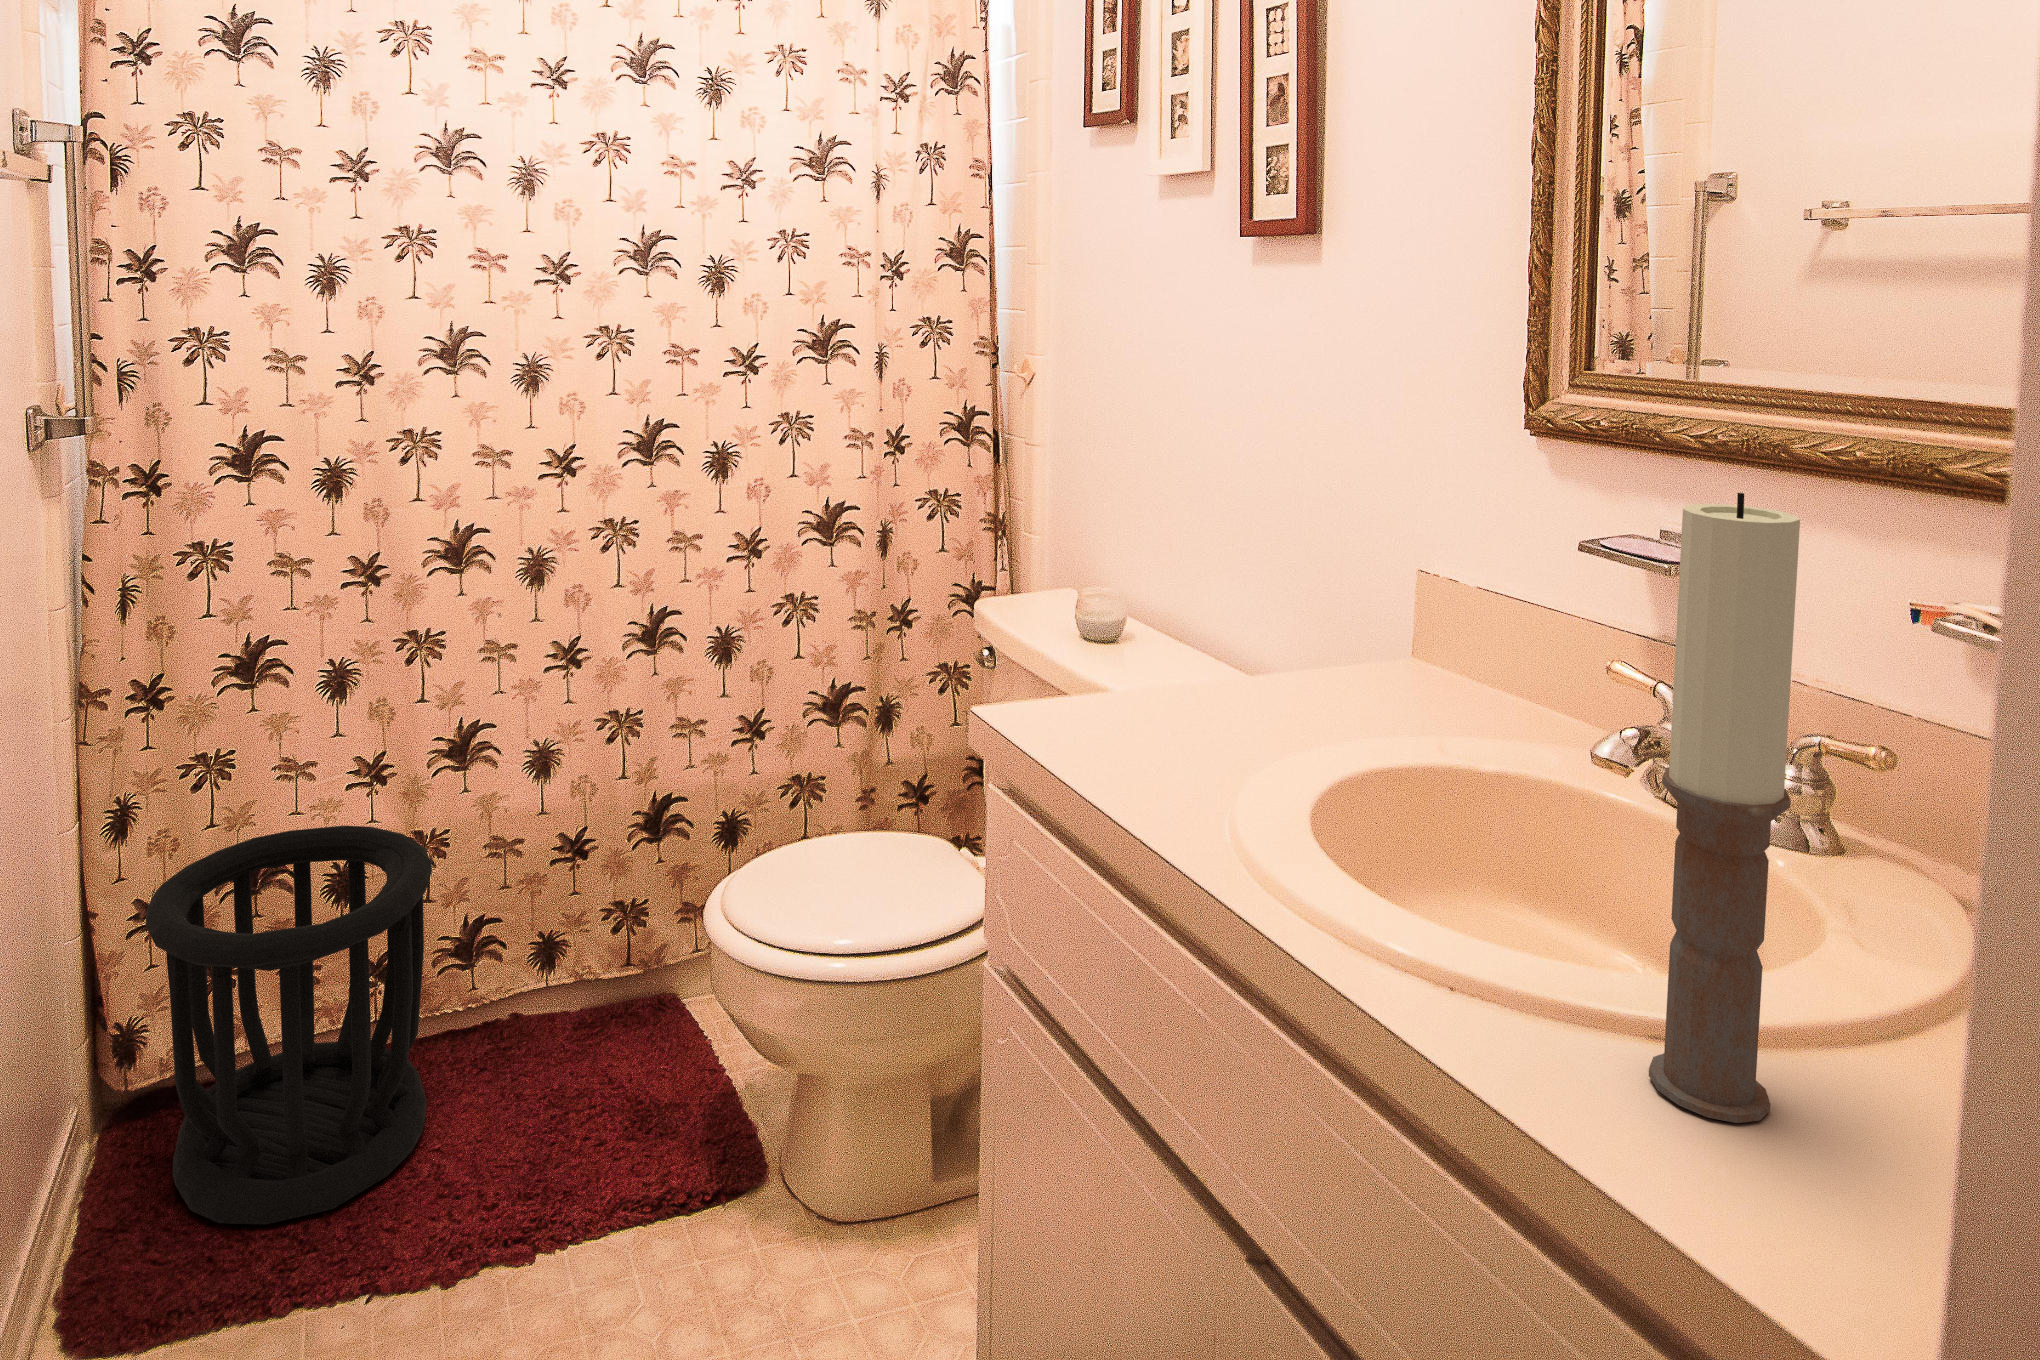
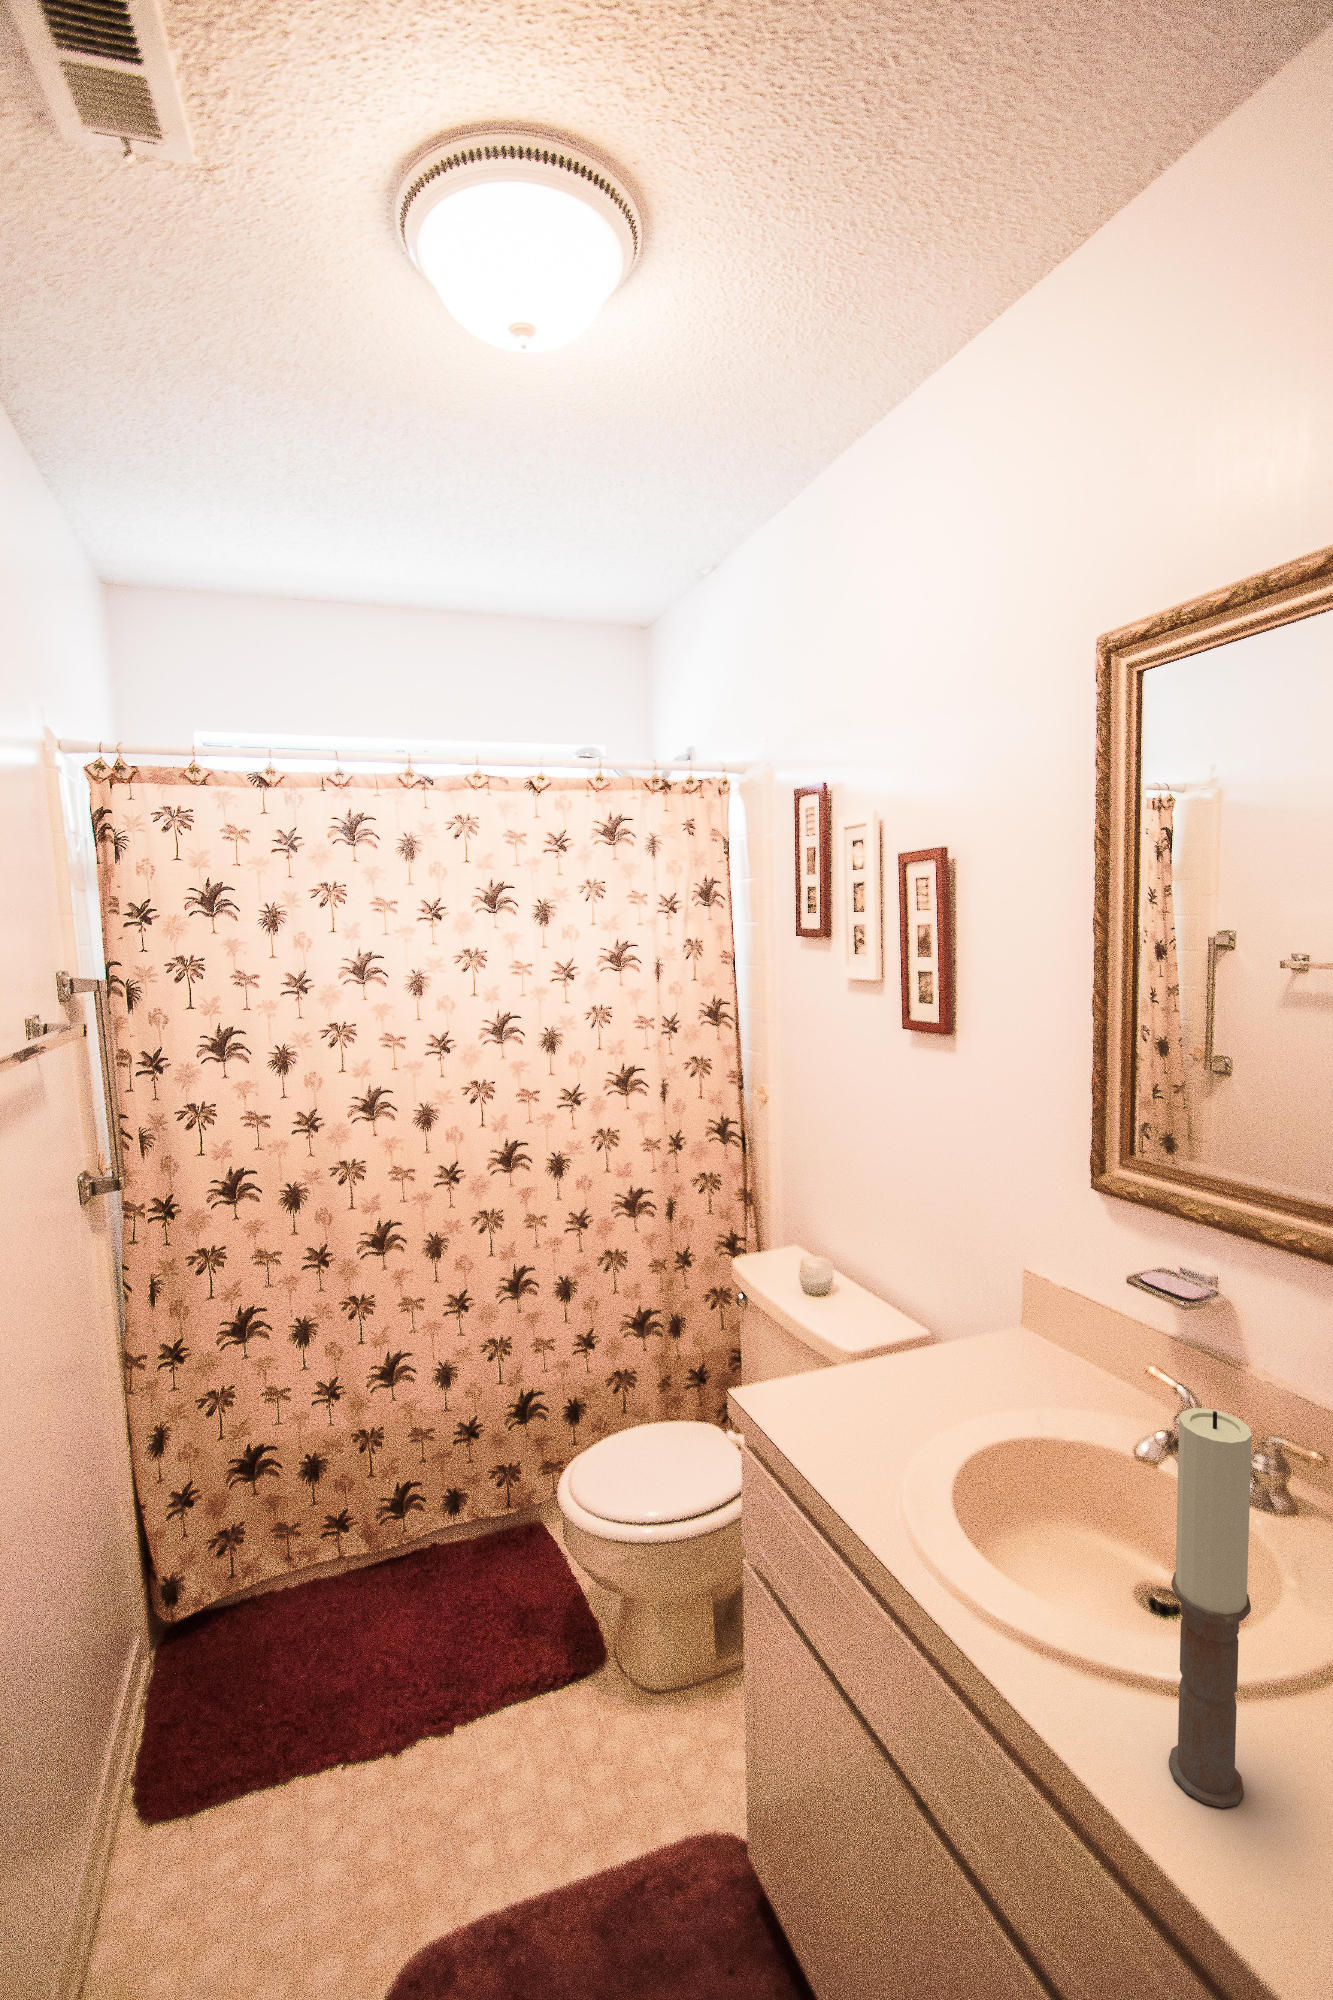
wastebasket: present [146,825,432,1225] -> none [180,1433,376,1721]

